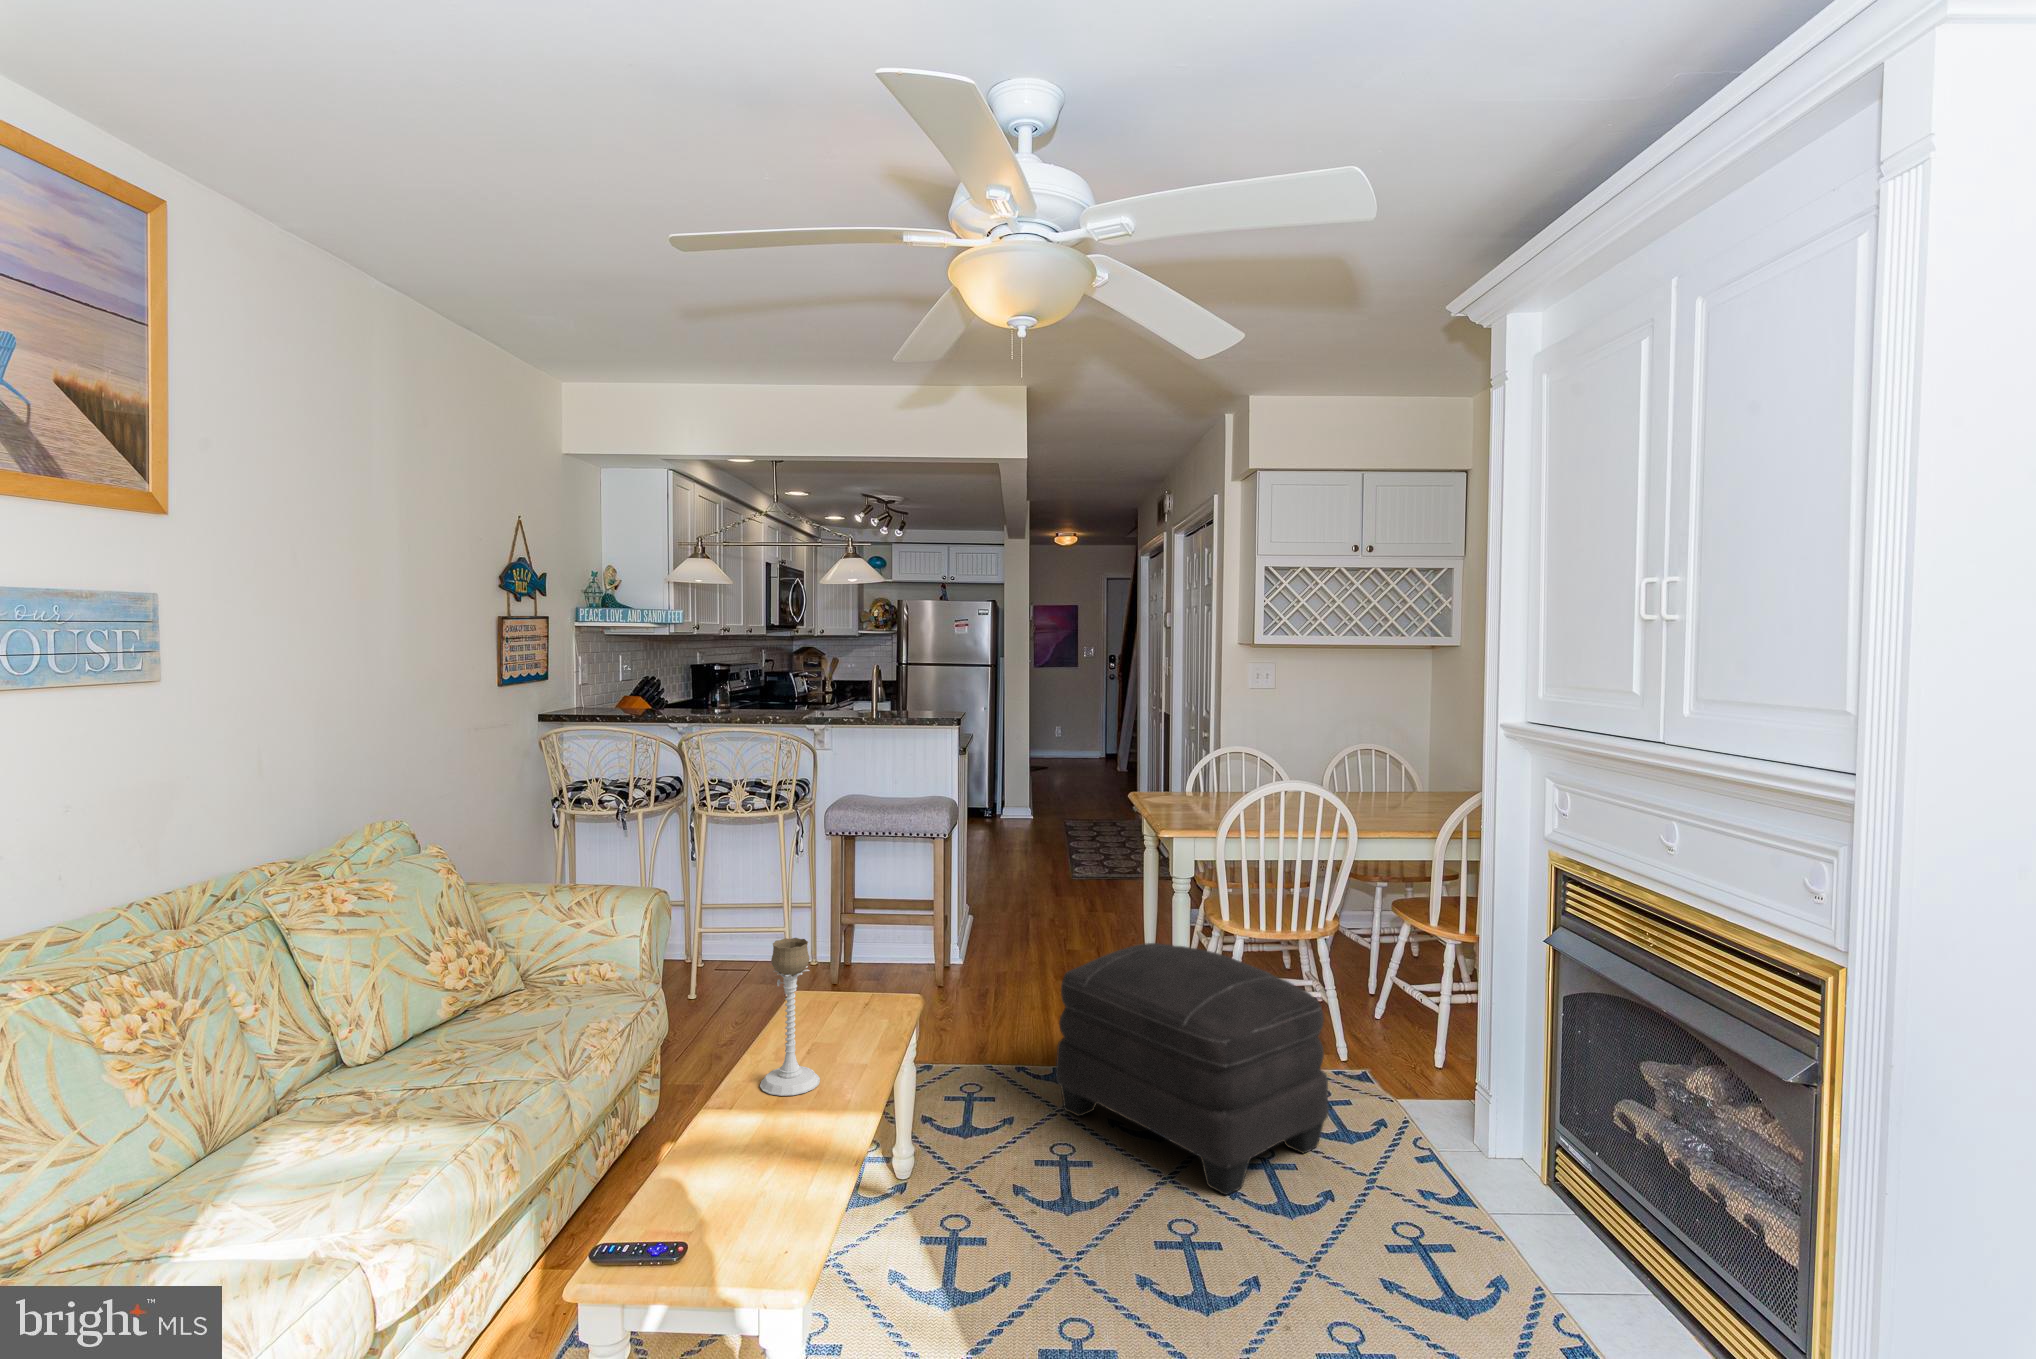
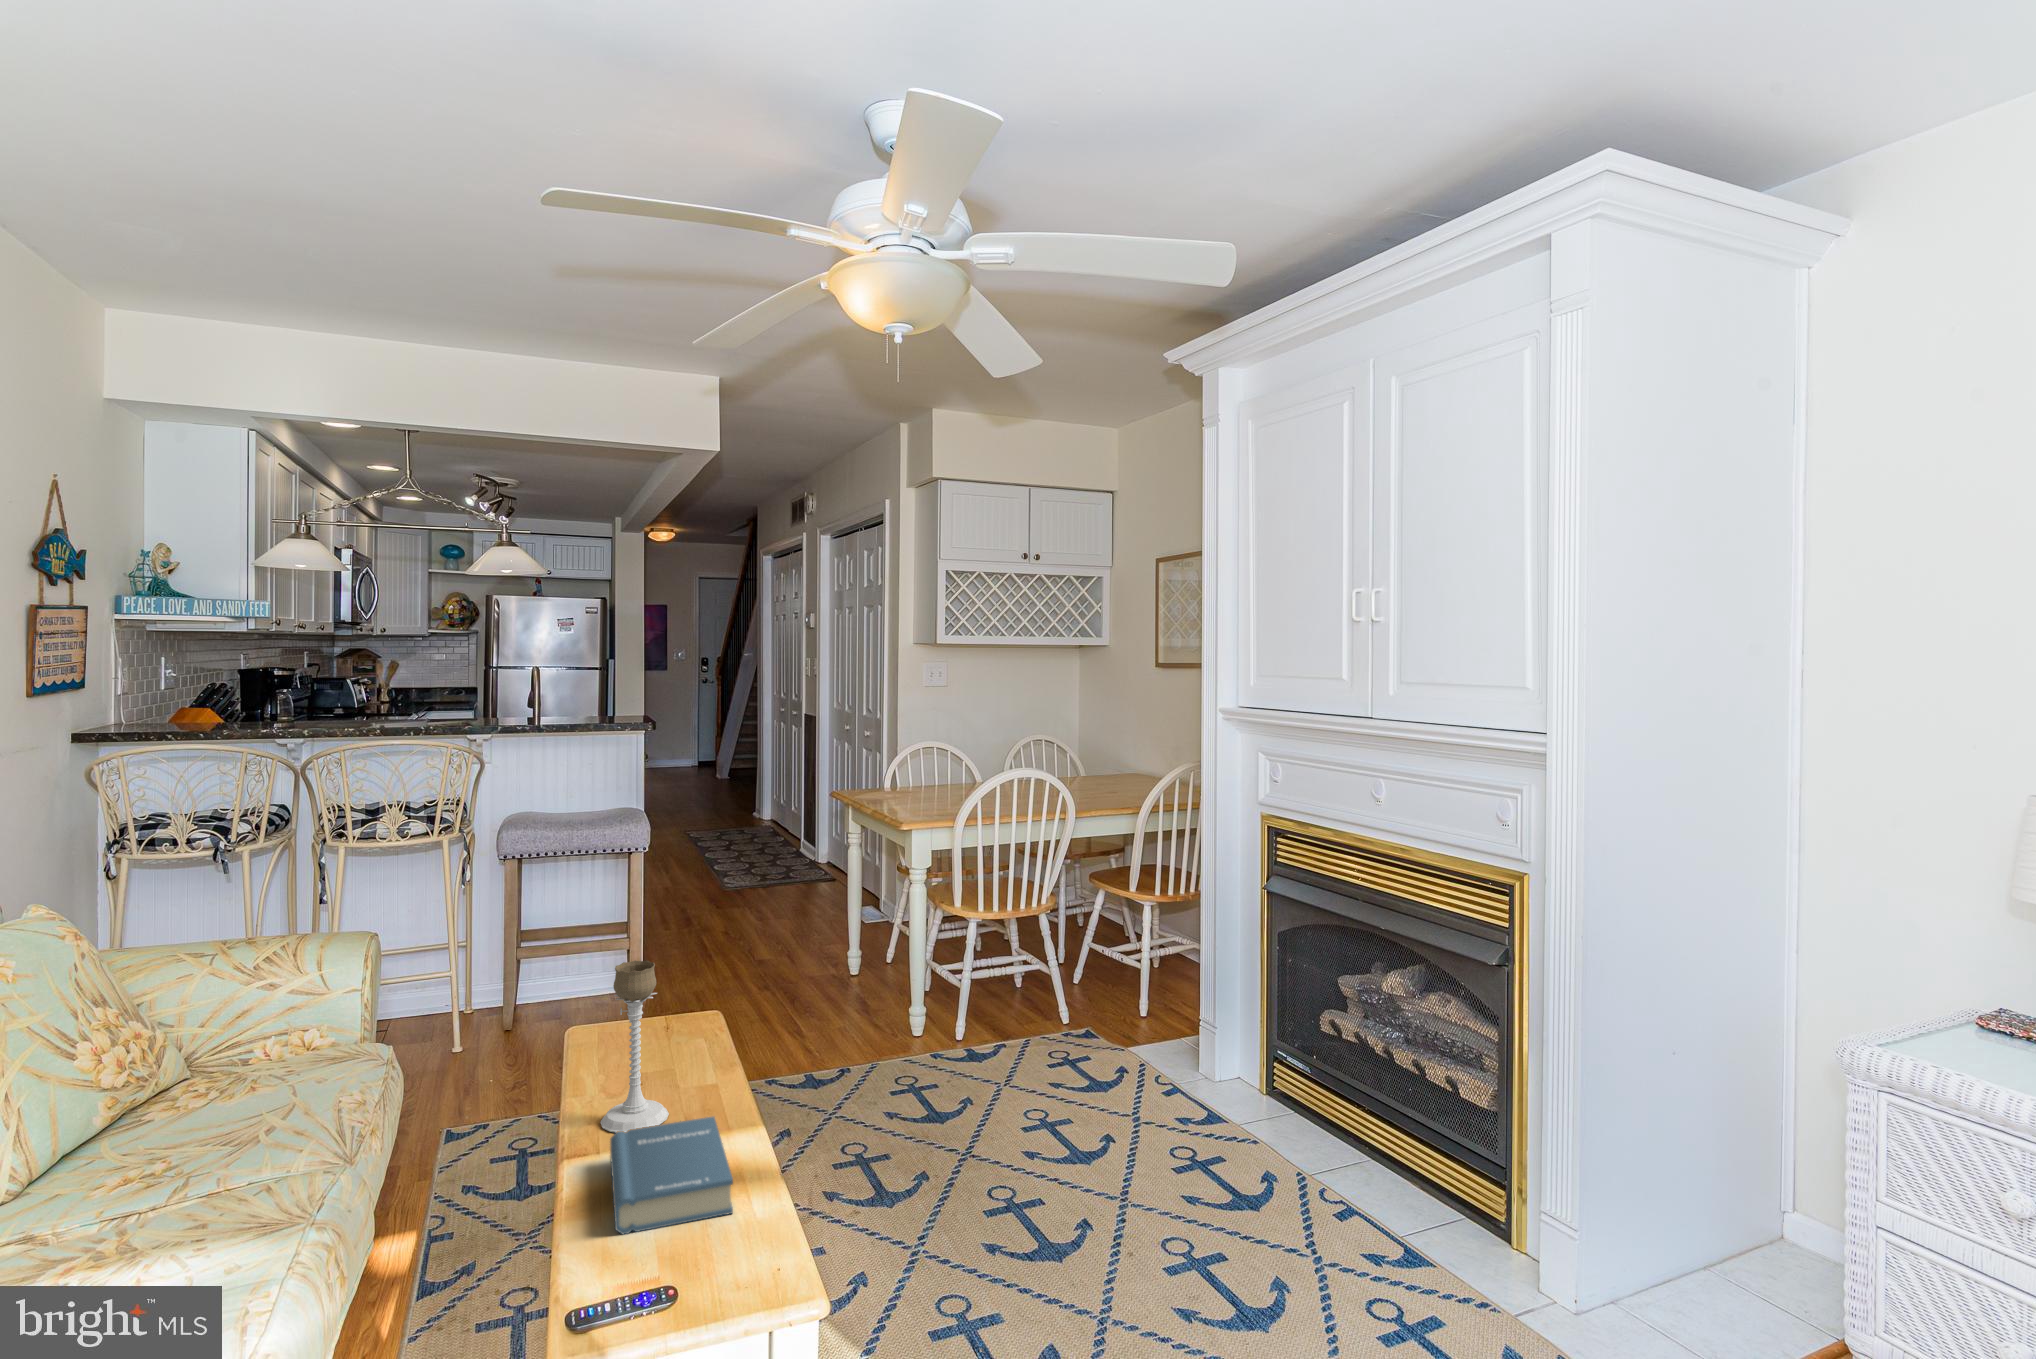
ottoman: present [1056,943,1329,1195] -> none [832,935,1092,1157]
hardback book: none [697,1092,833,1191] -> present [610,1117,733,1234]

